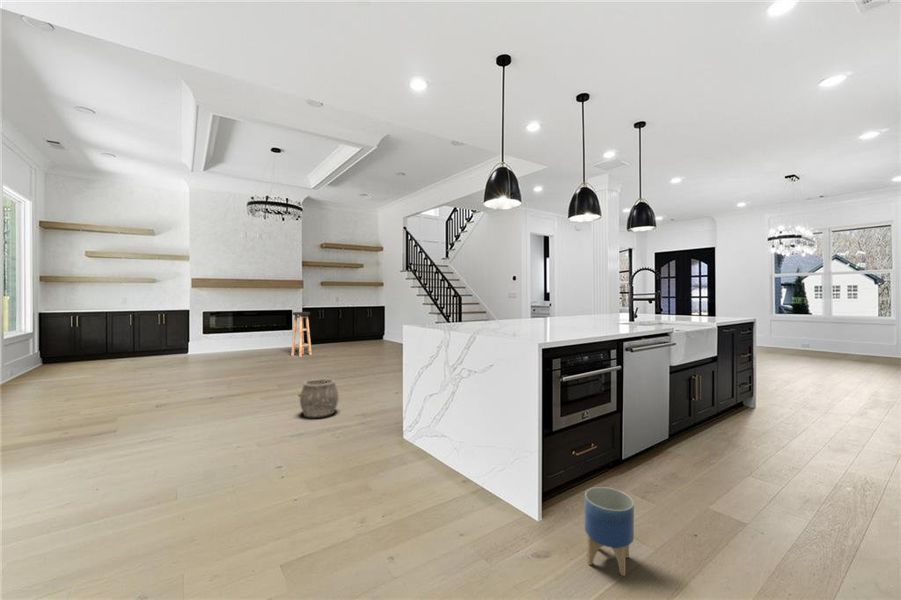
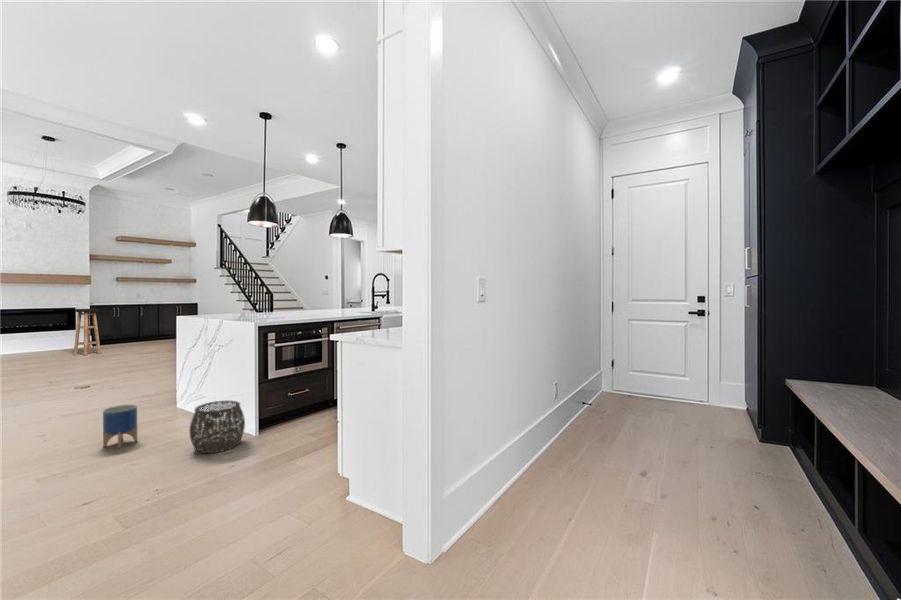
woven basket: present [300,379,338,417] -> present [190,400,245,454]
planter: present [585,487,634,576] -> present [103,405,137,448]

